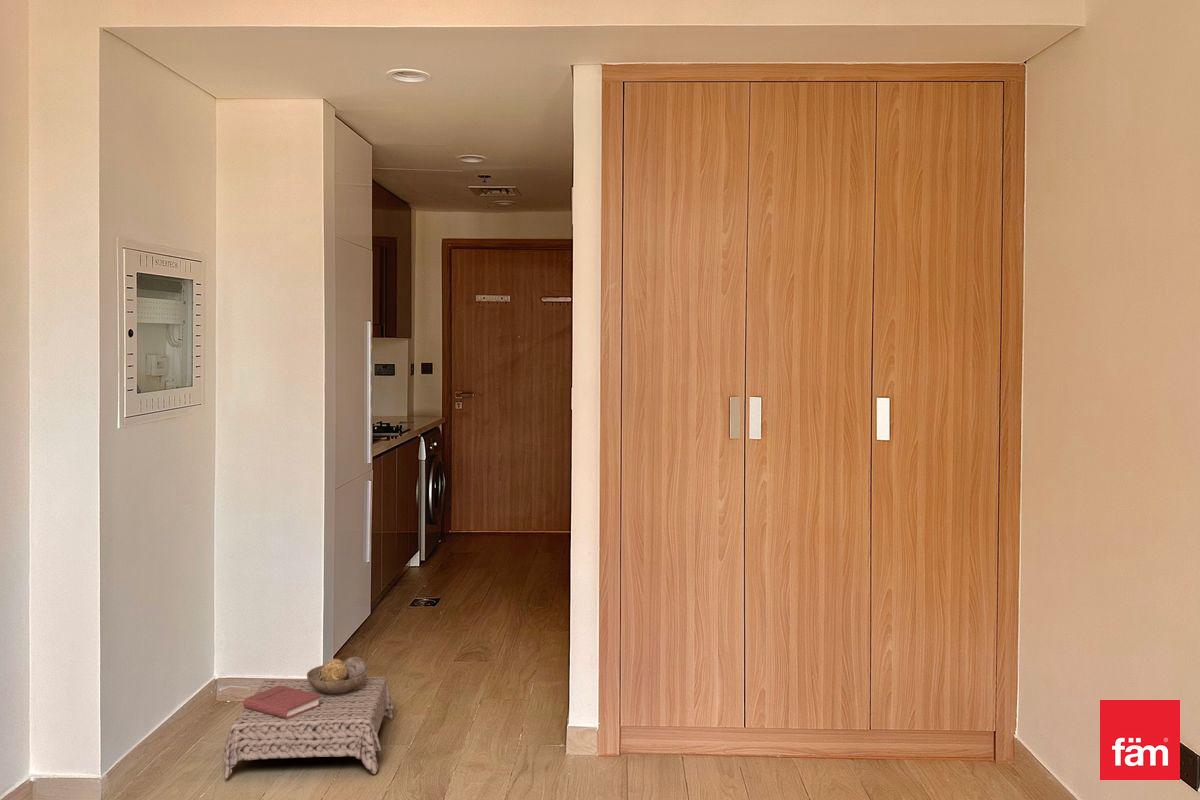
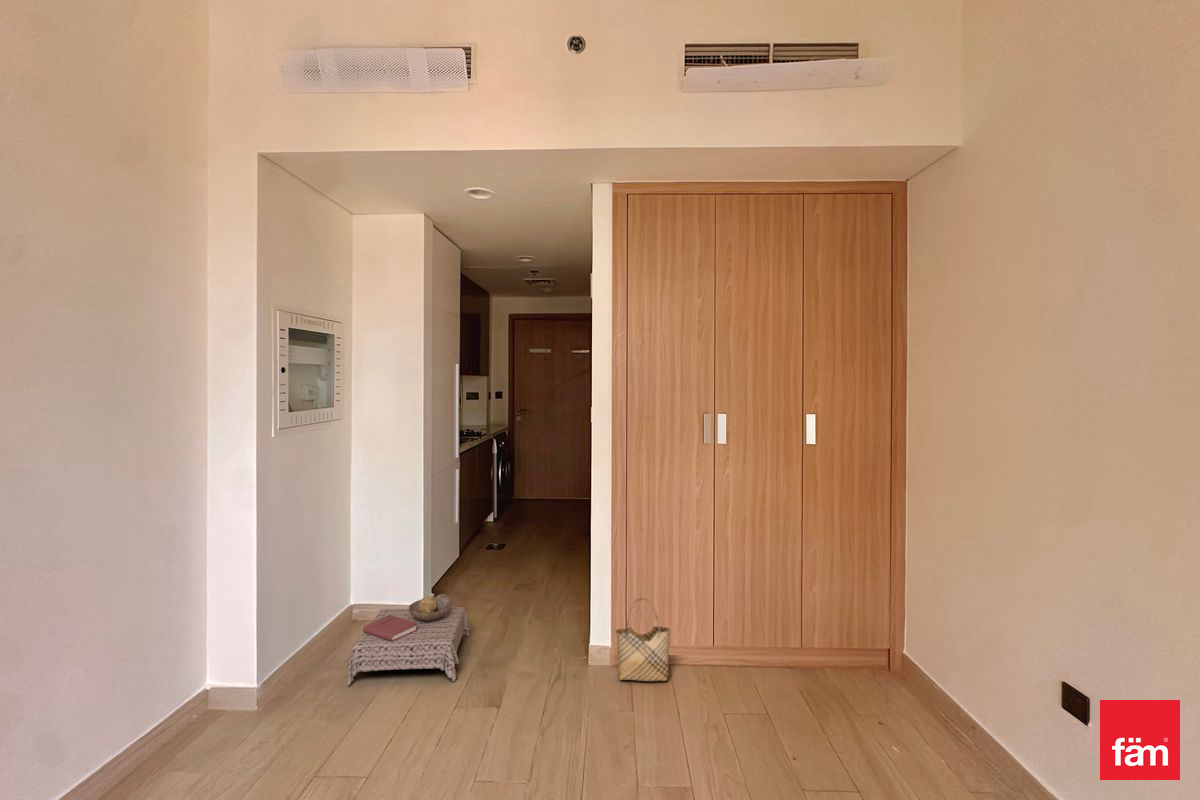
woven basket: none [603,660,681,773] -> present [616,598,670,681]

